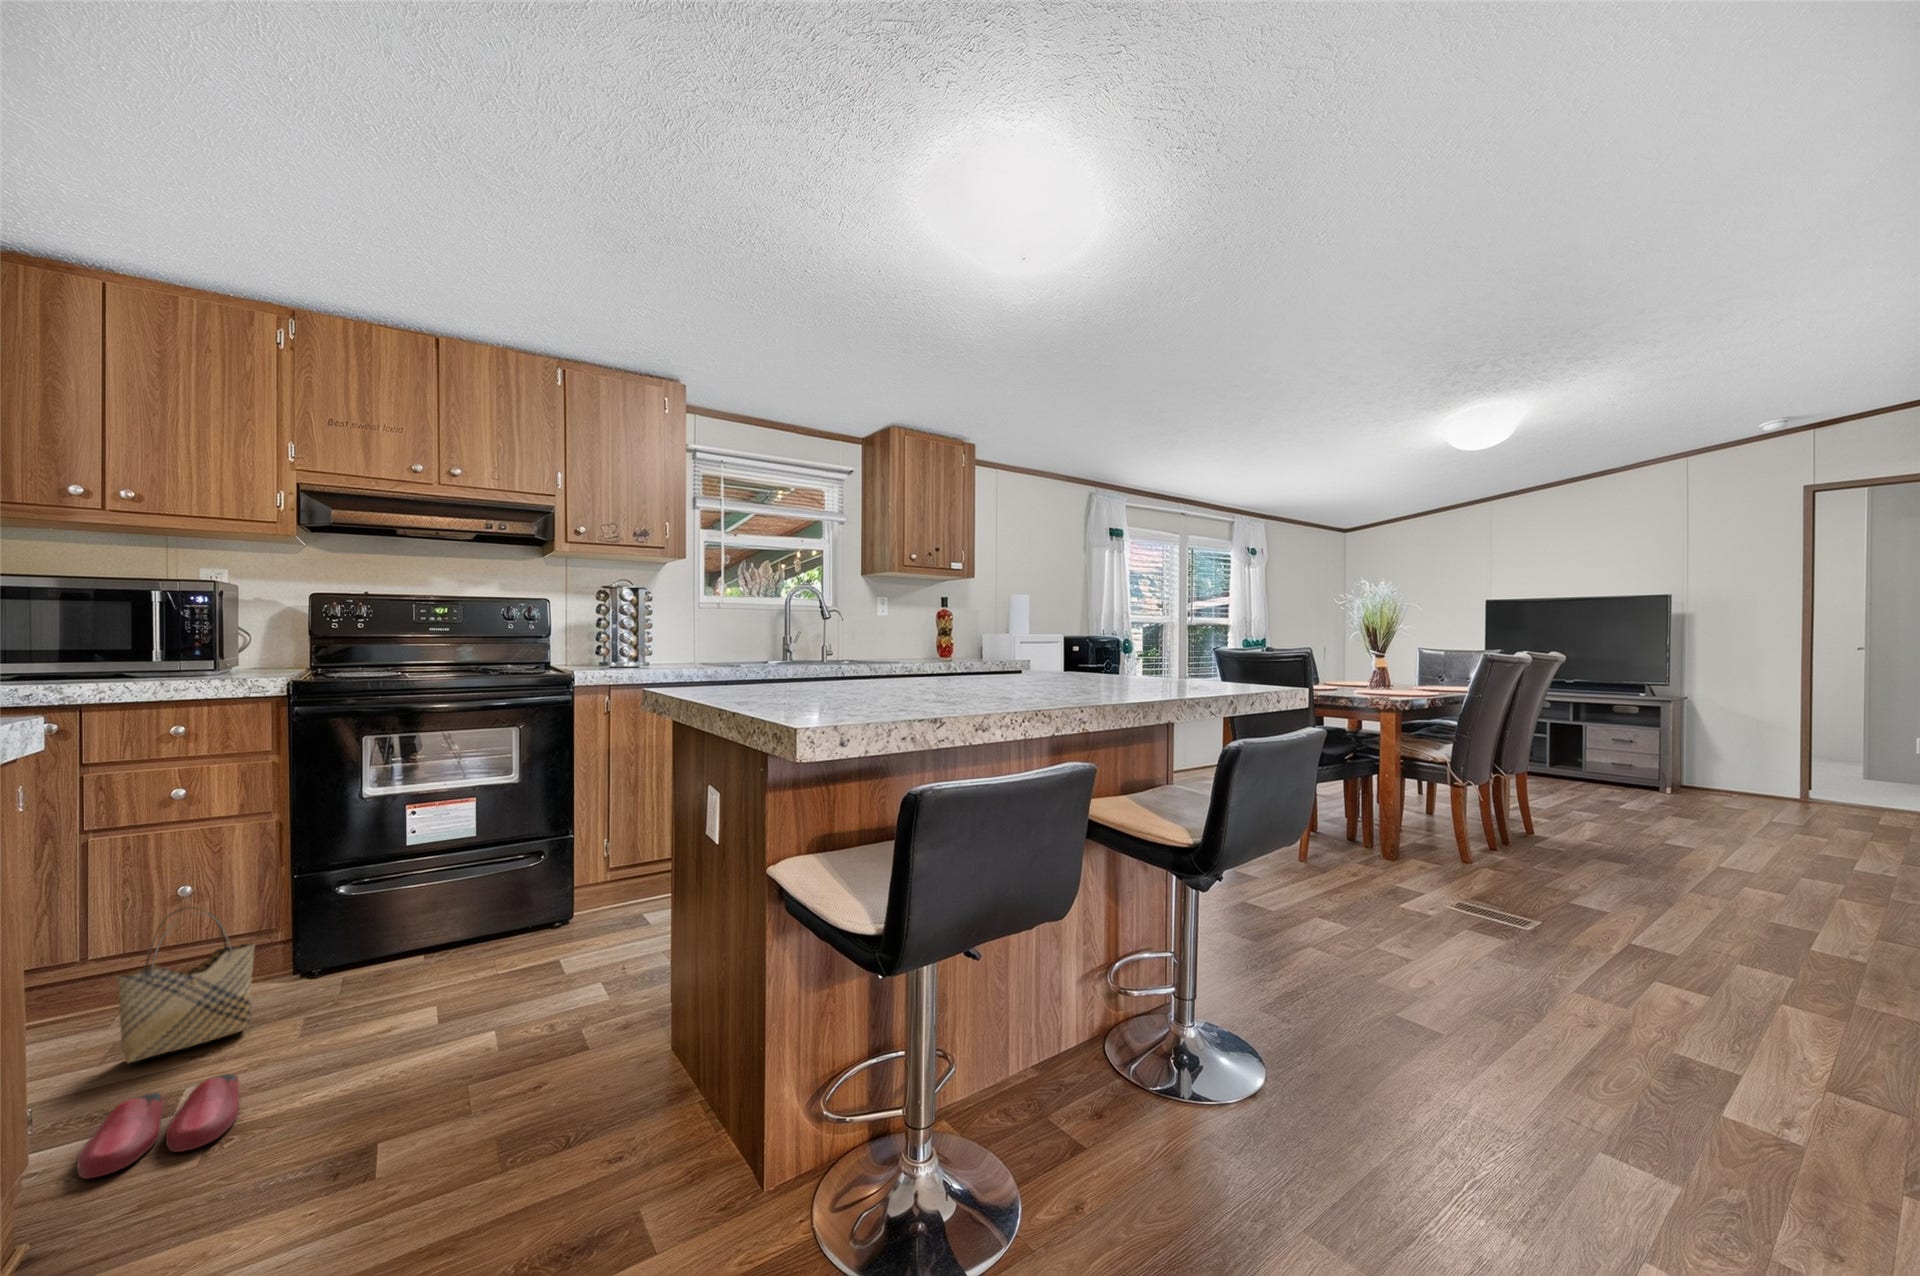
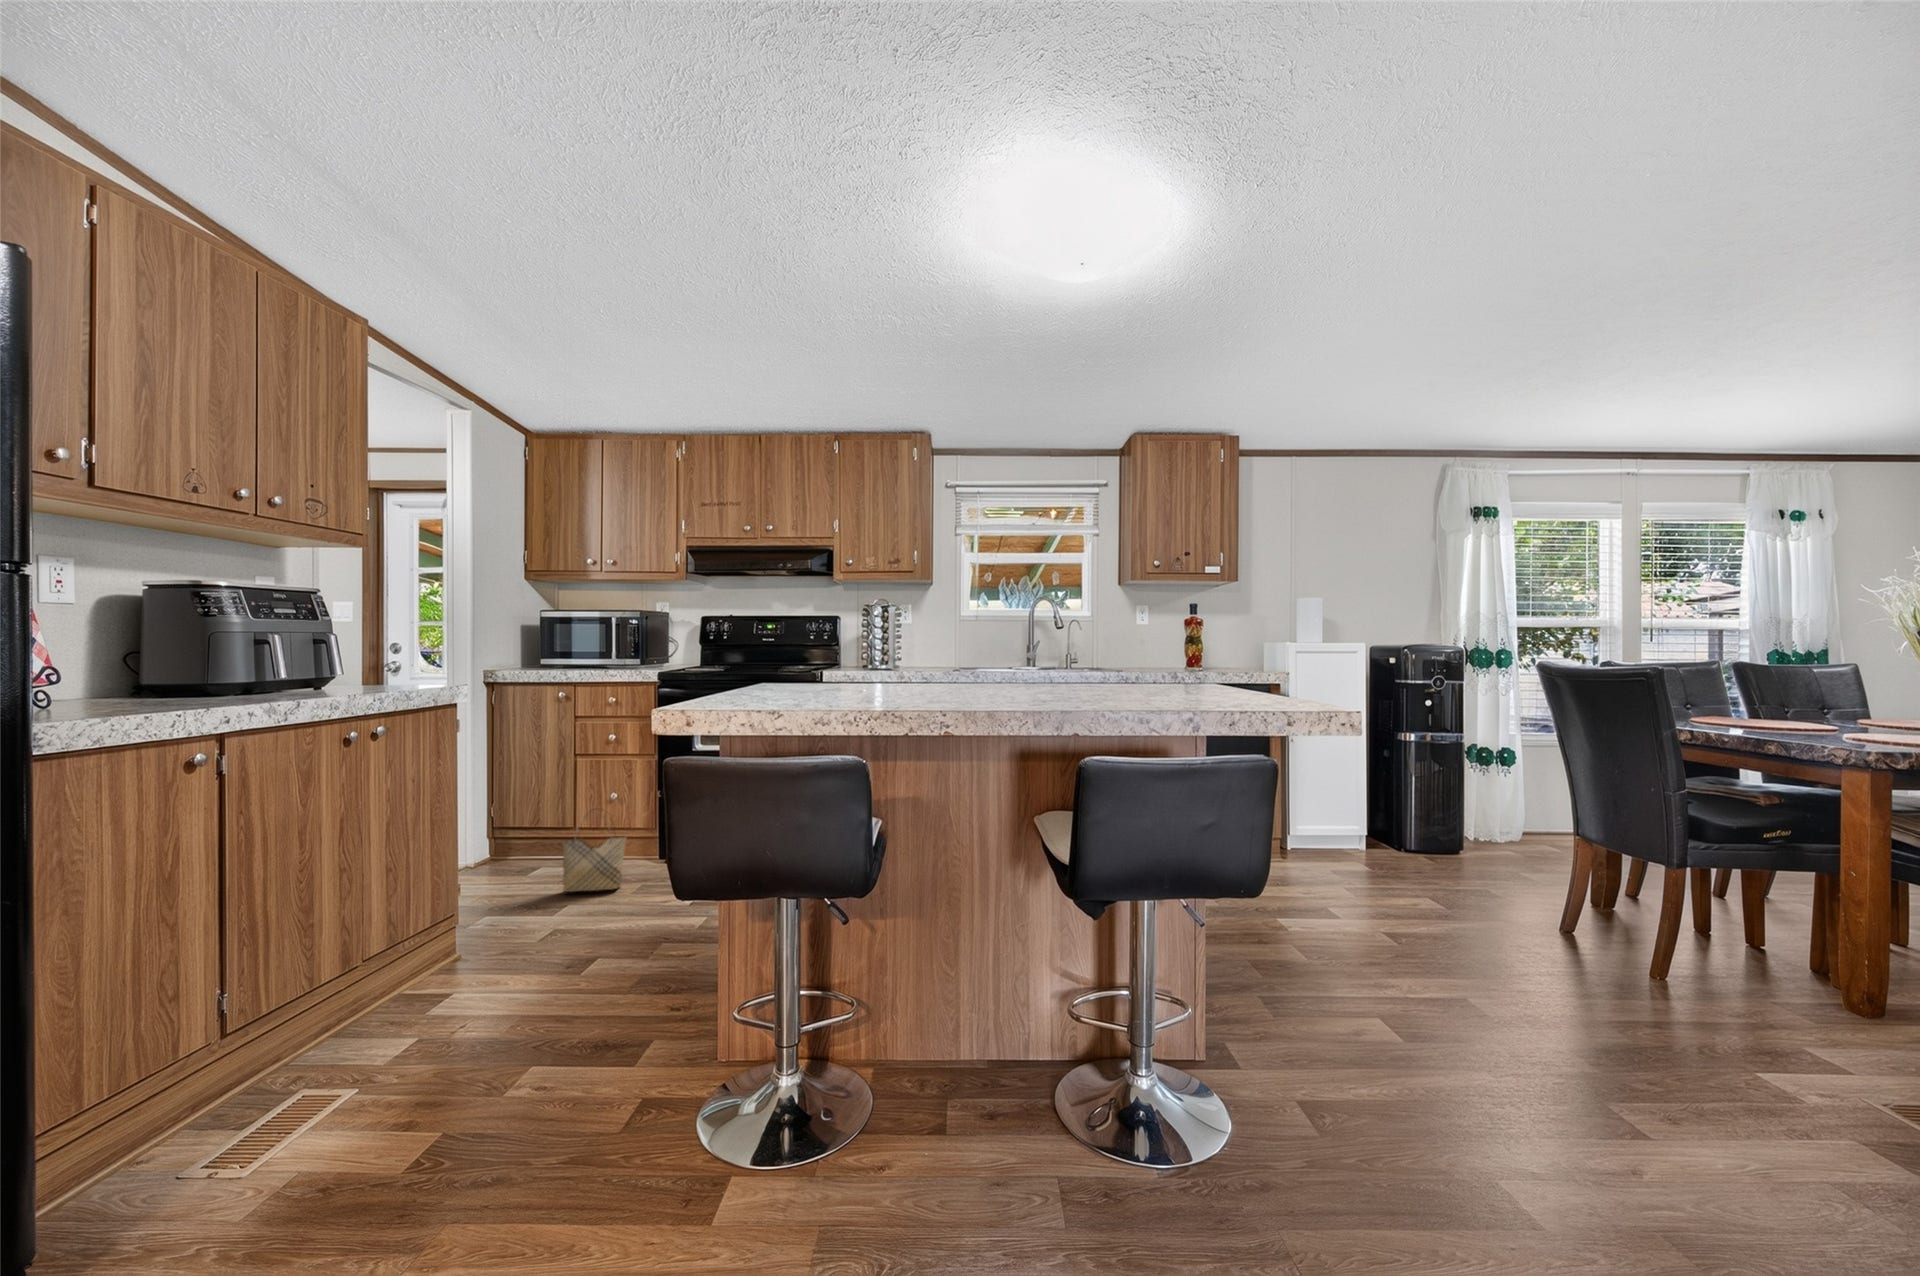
slippers: present [77,1074,239,1179] -> none [509,906,590,939]

